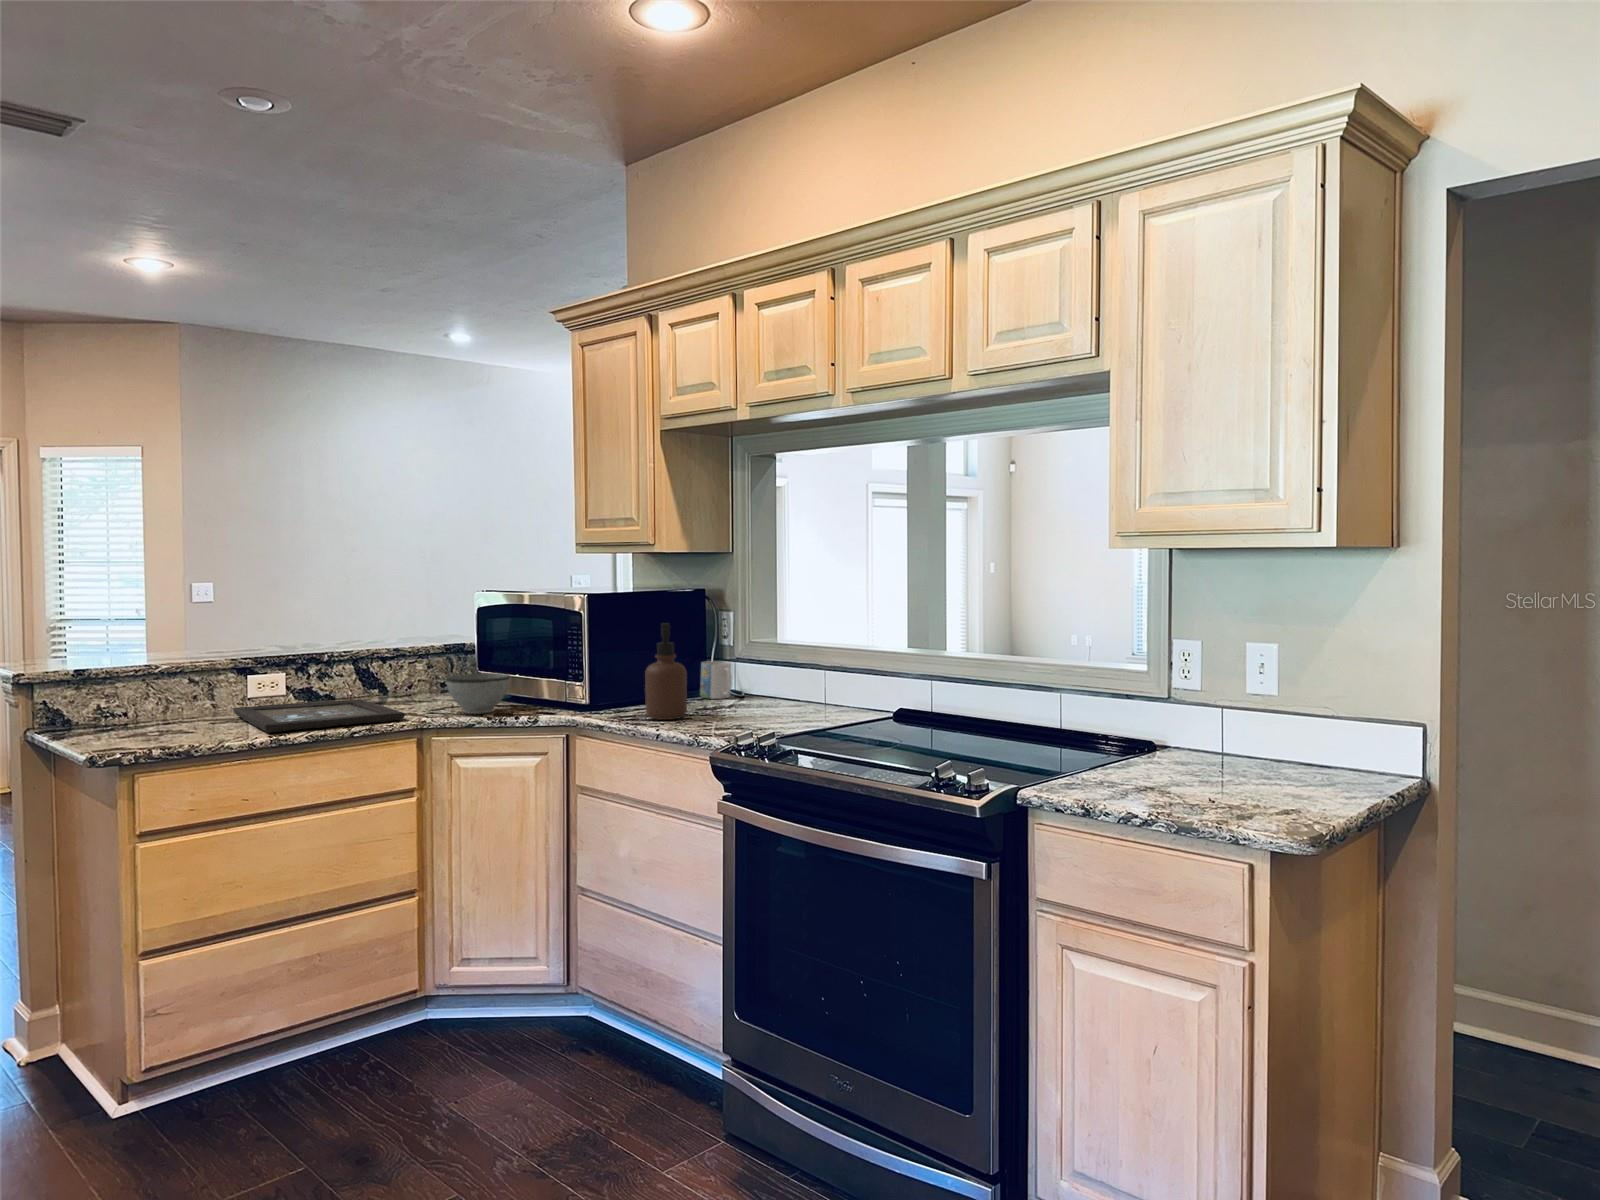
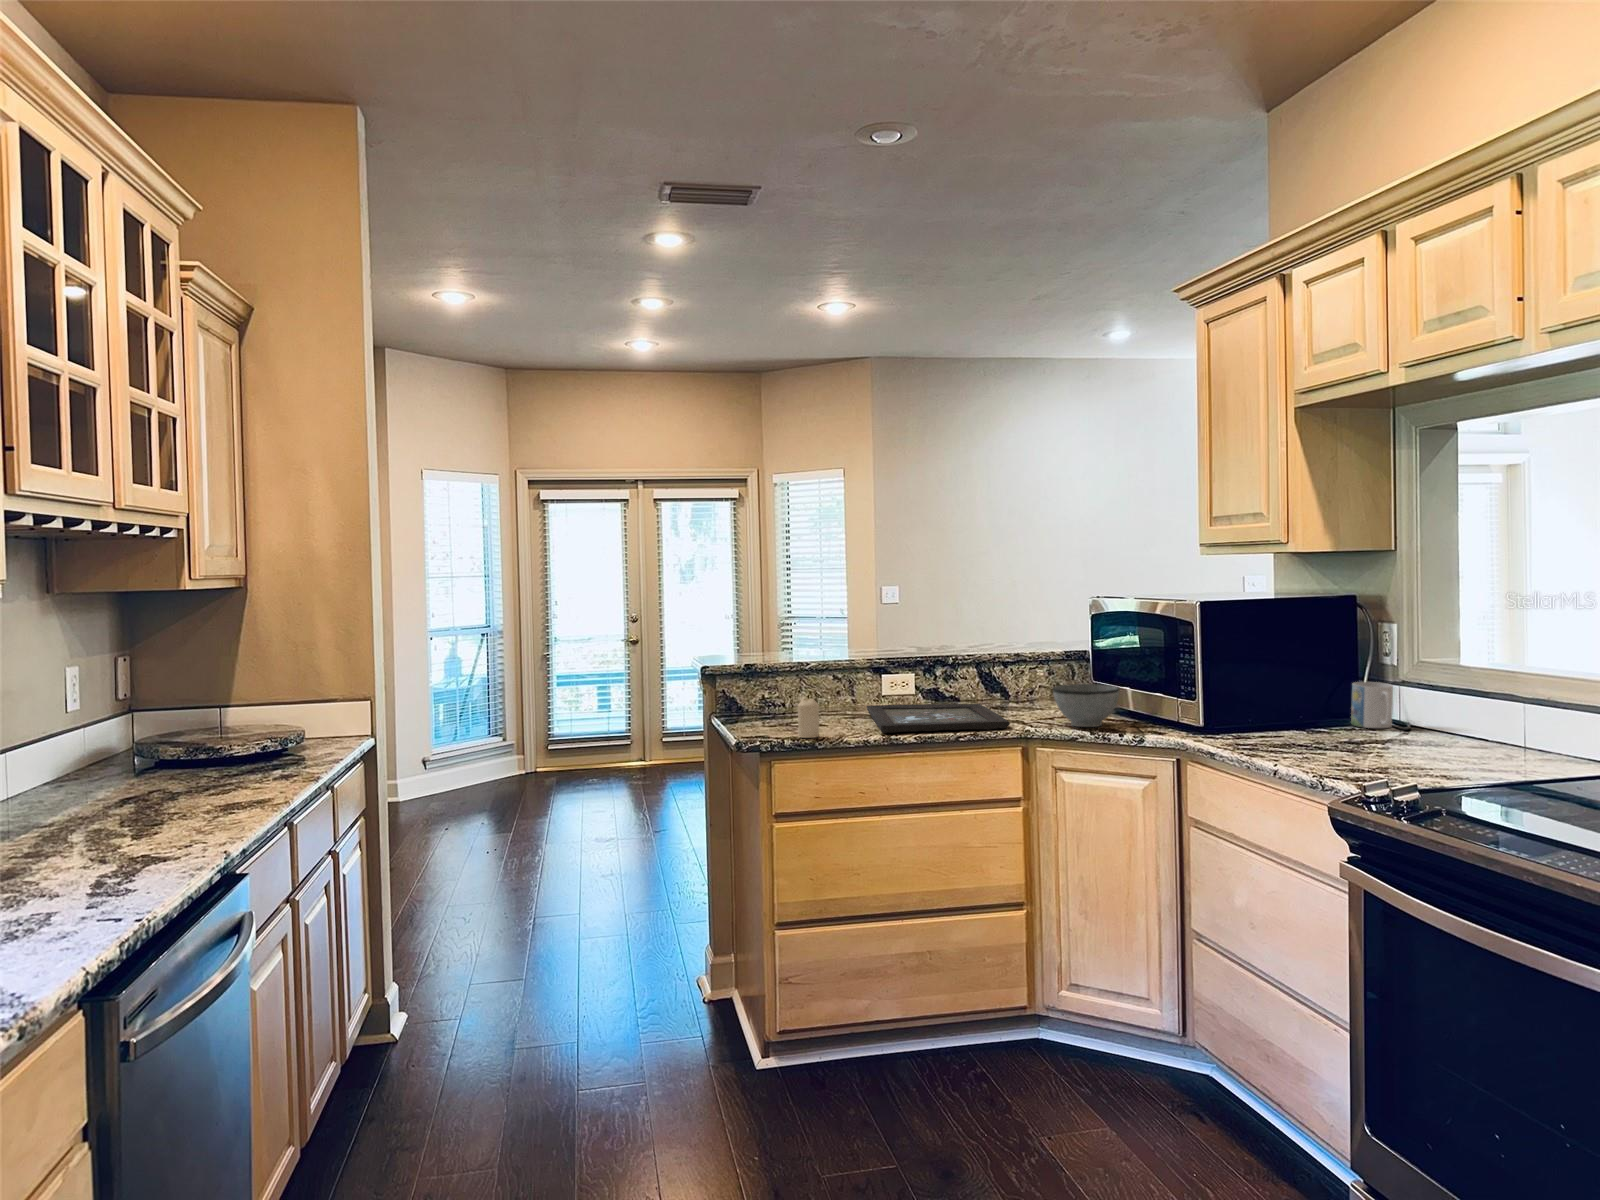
soap dispenser: present [645,623,687,720] -> none [1266,637,1320,752]
candle: none [163,701,190,744] -> present [798,699,819,738]

